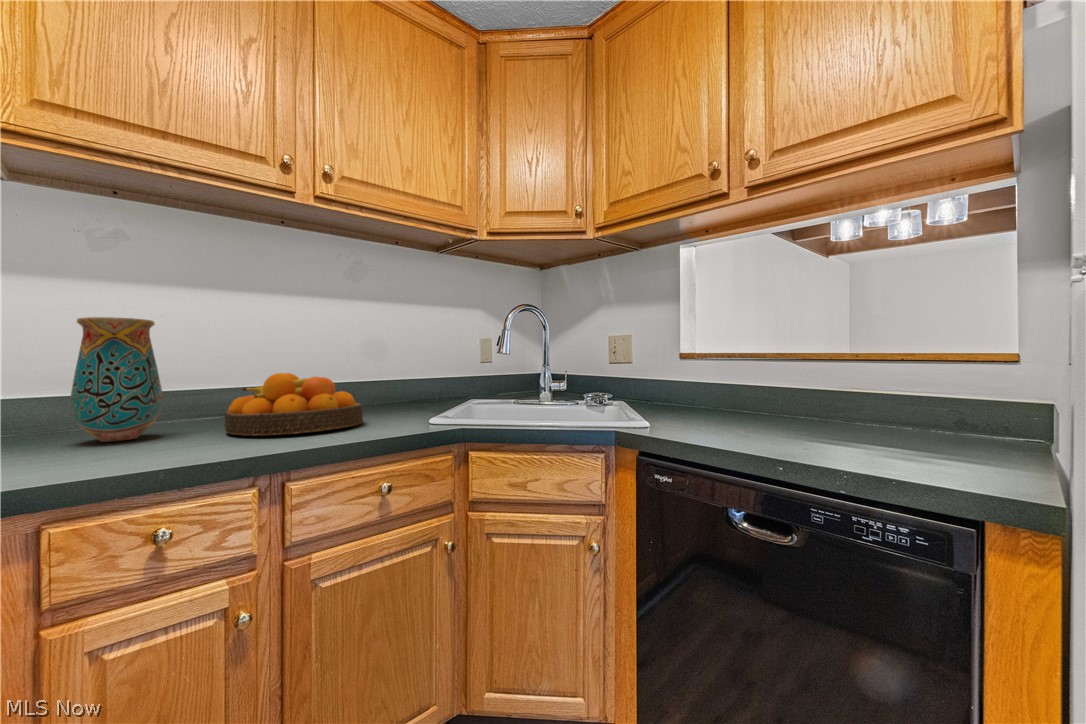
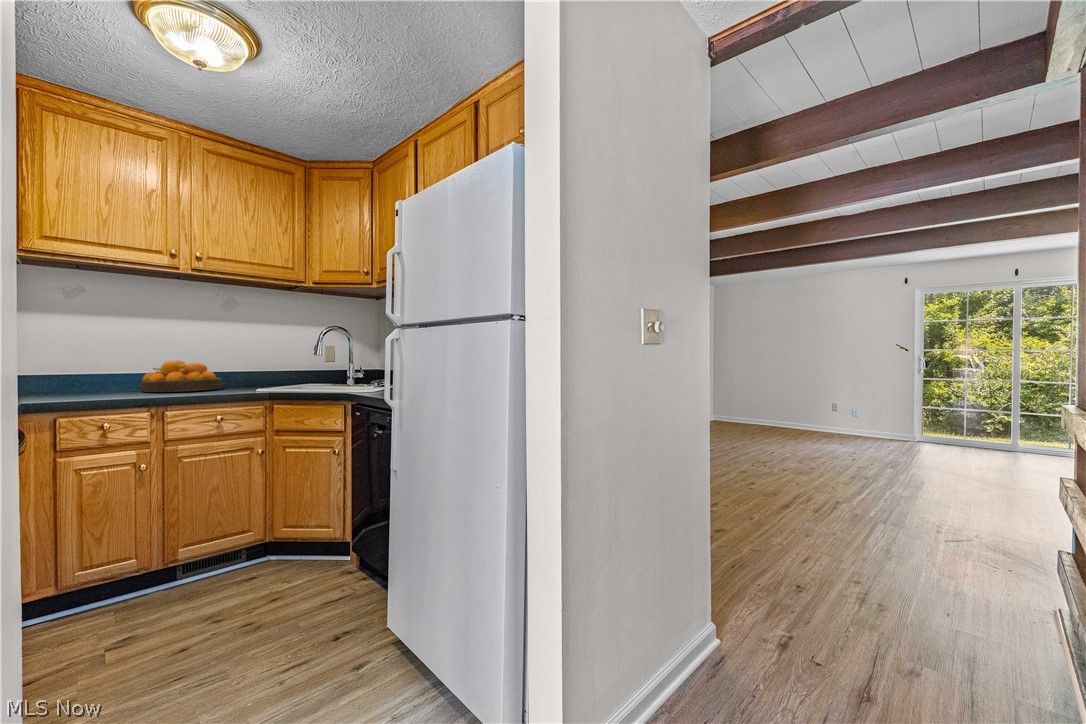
vase: present [71,317,162,442] -> none [60,331,107,393]

